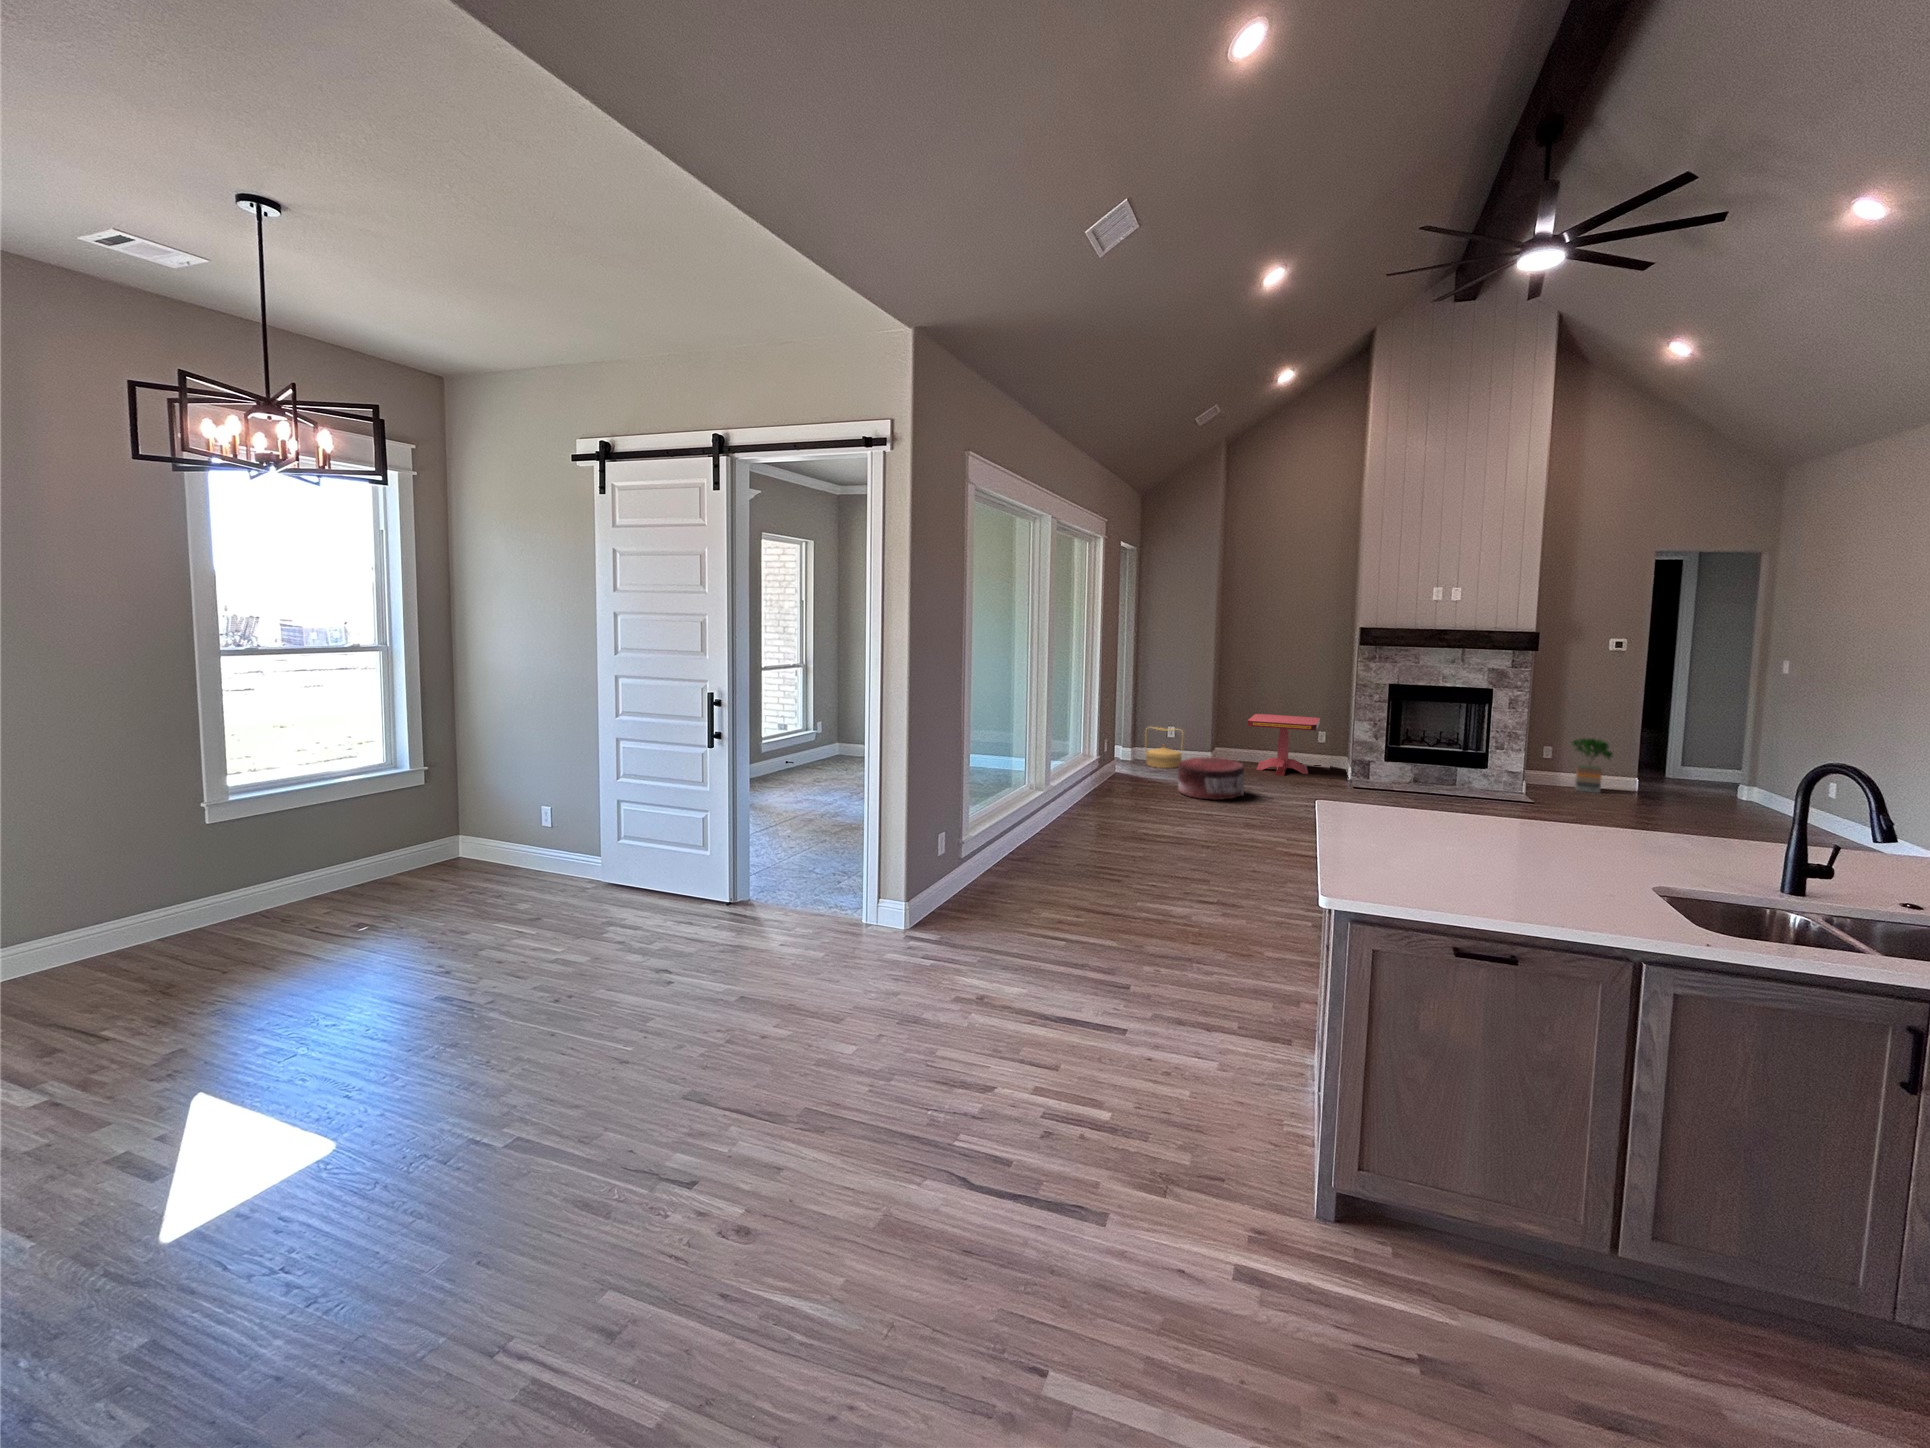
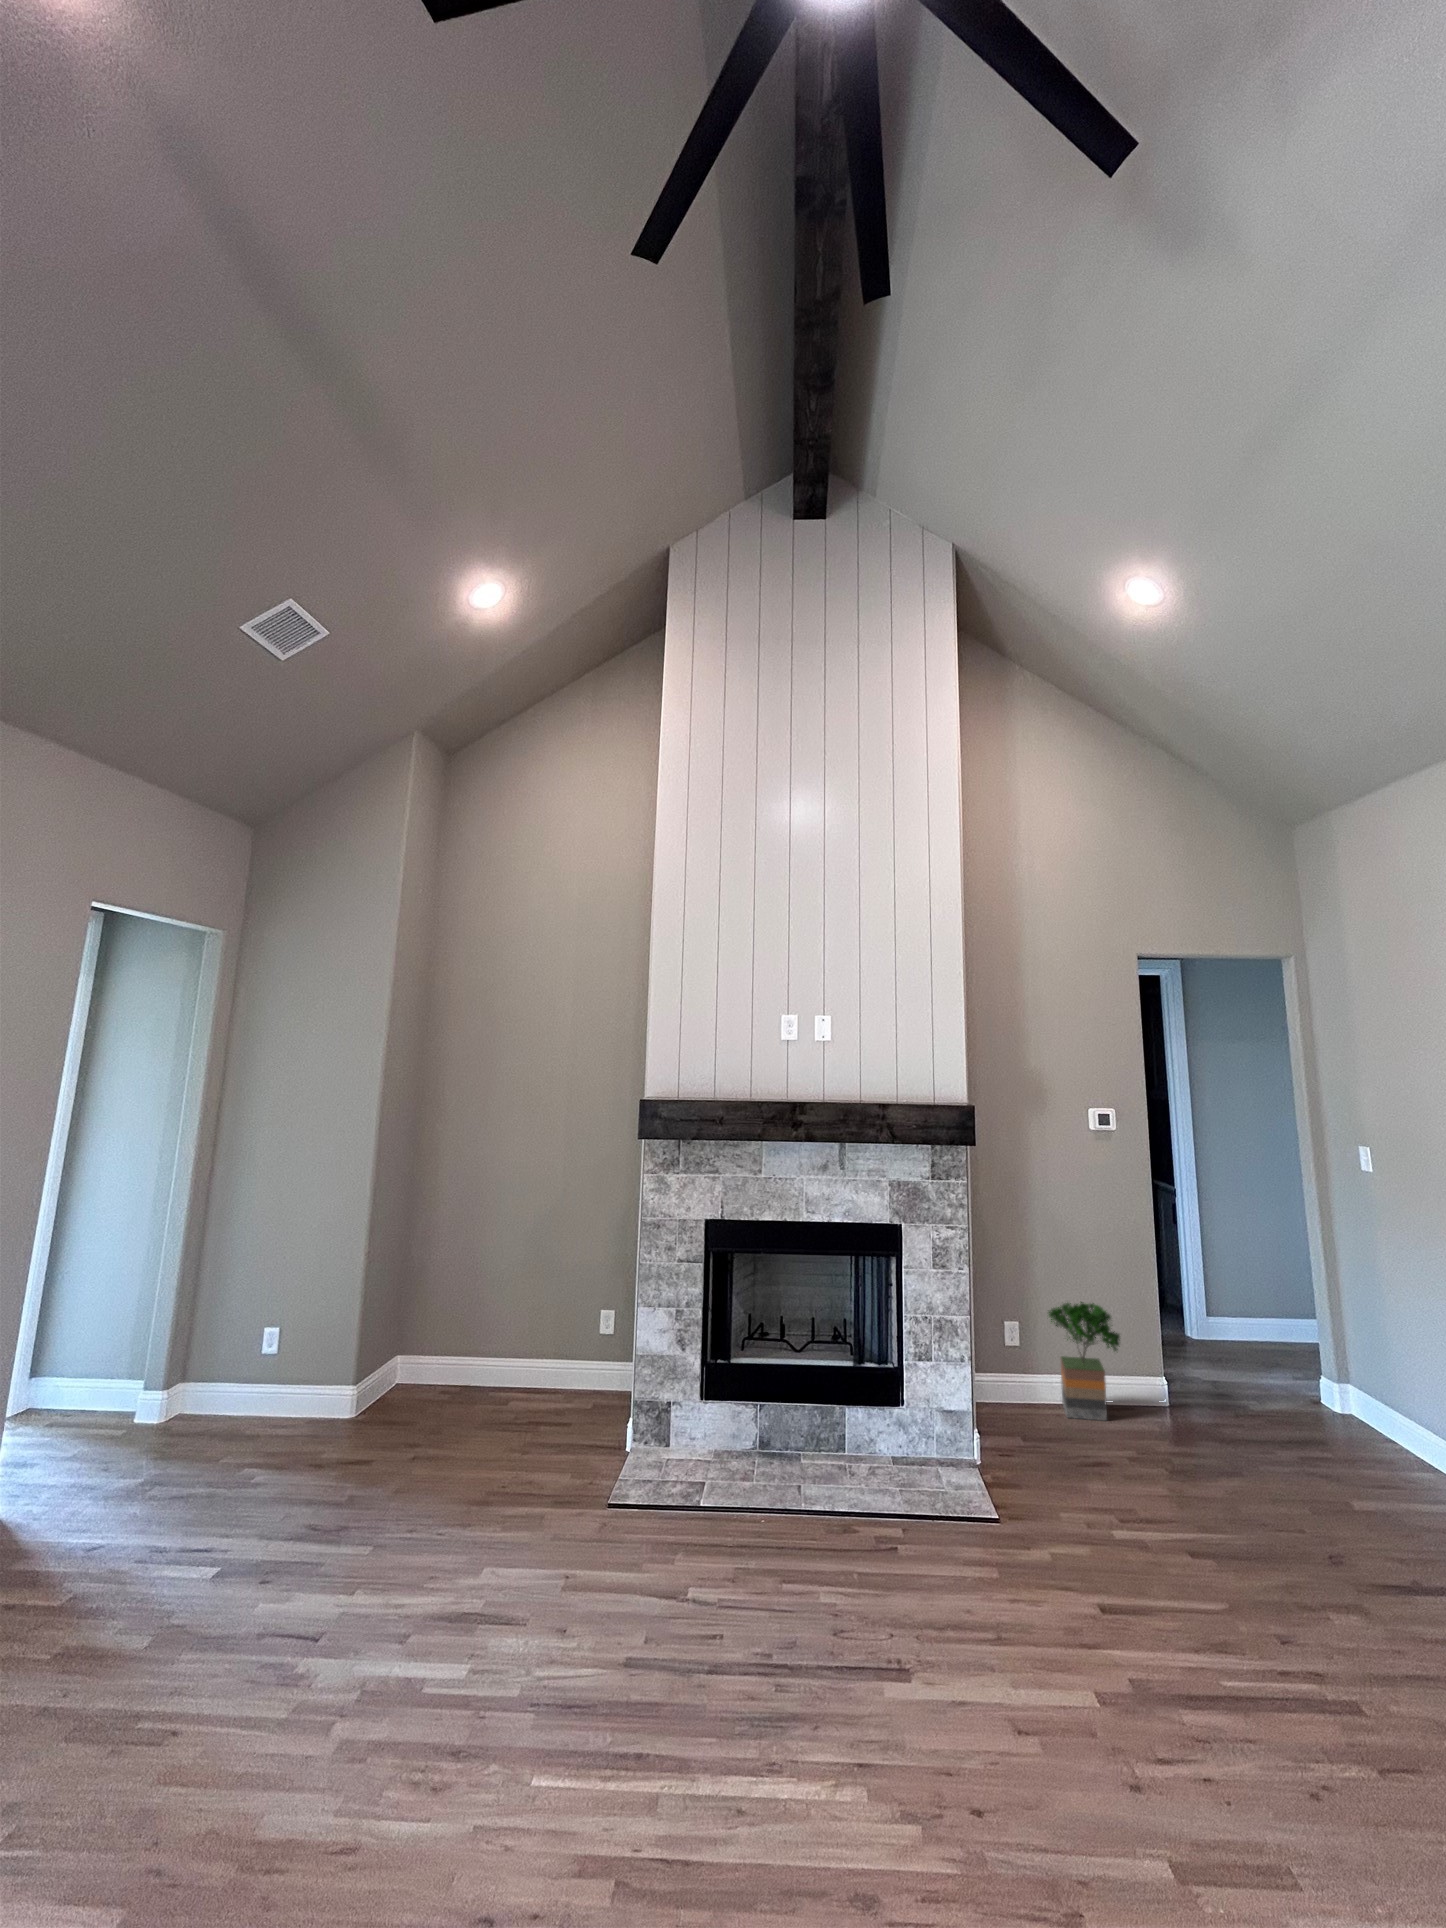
side table: present [1248,714,1320,776] -> none [417,1282,595,1446]
woven basket: present [1145,728,1182,768] -> none [182,1340,281,1452]
pouf: present [1178,757,1244,800] -> none [86,1463,308,1653]

